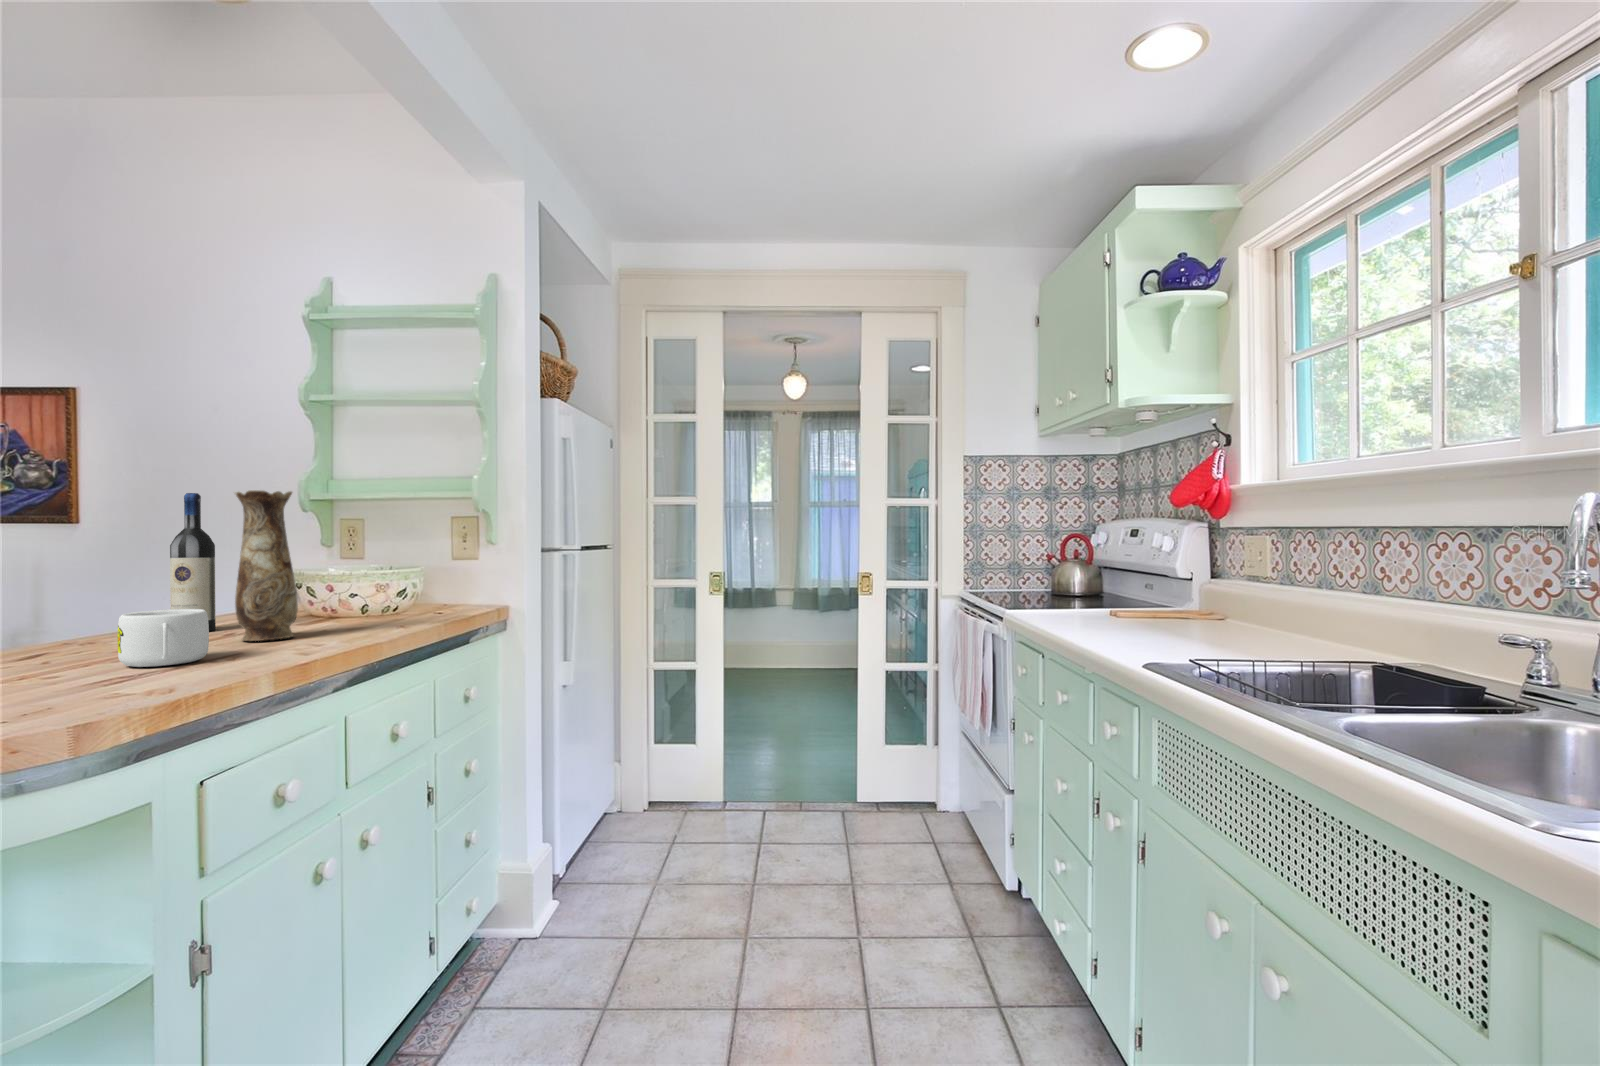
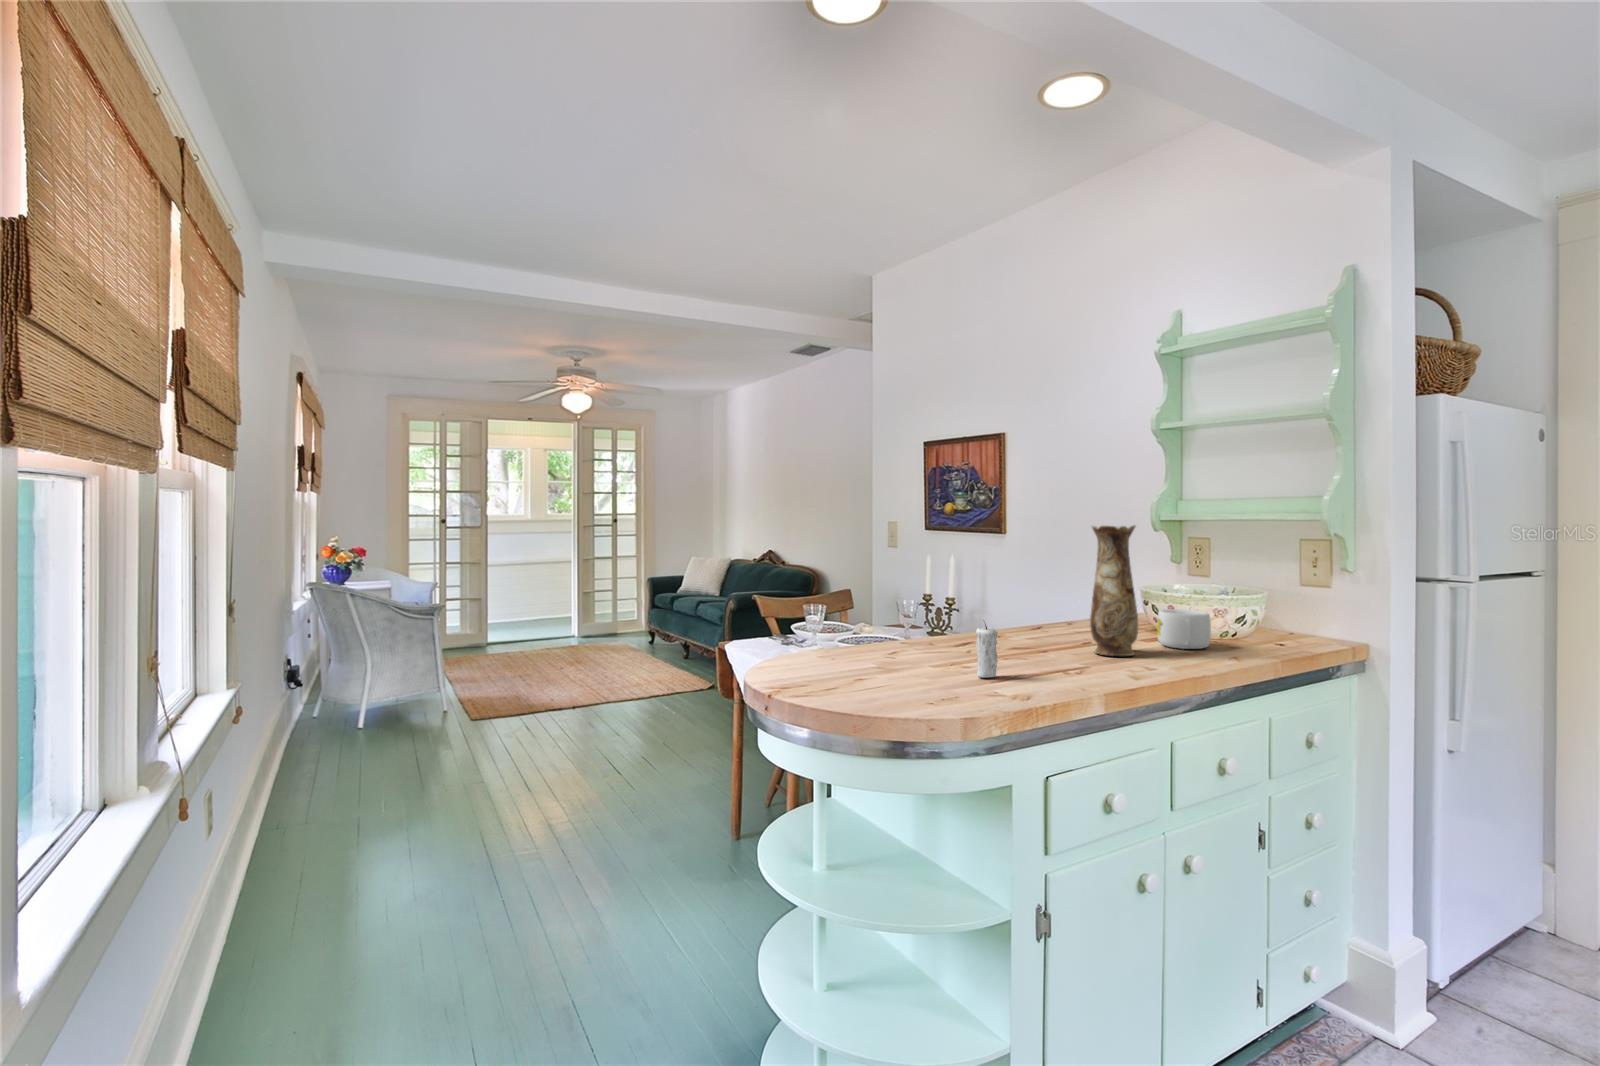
wine bottle: present [170,493,216,631] -> none [1050,523,1081,637]
candle: none [60,602,101,686] -> present [976,624,998,677]
mug: present [117,609,209,667] -> present [1157,609,1211,649]

